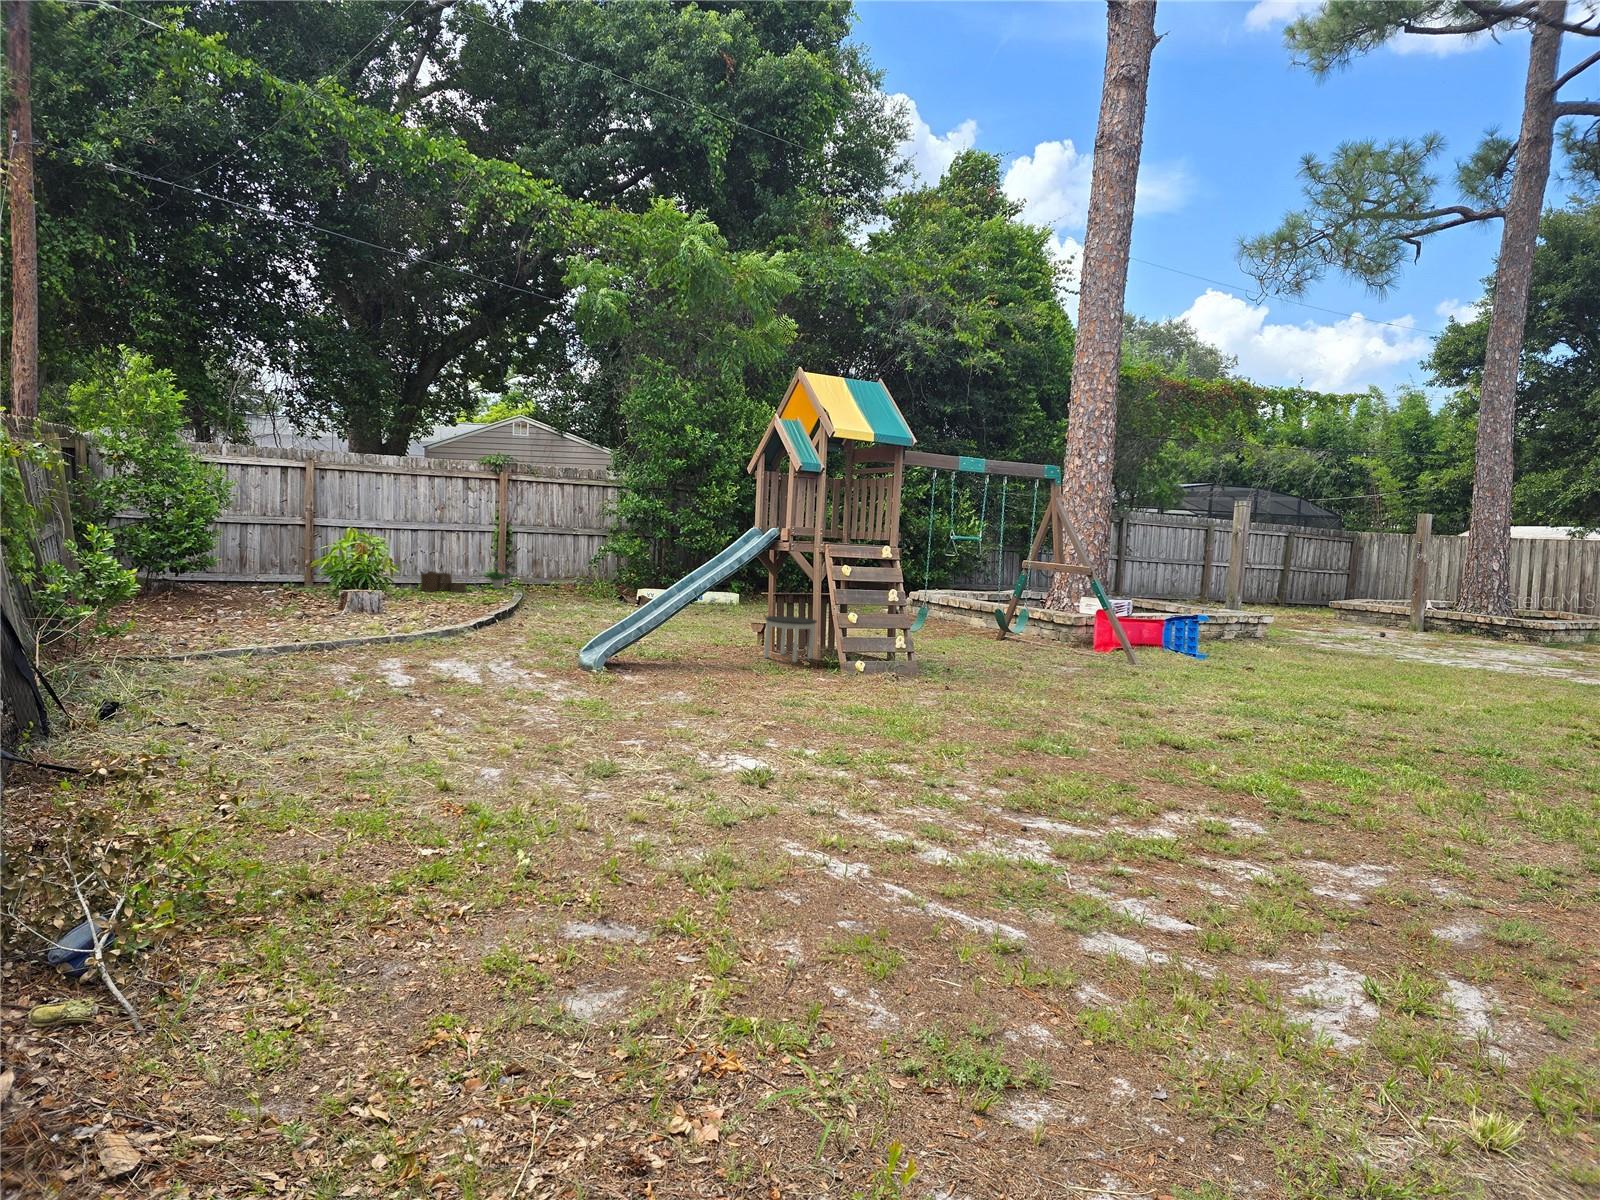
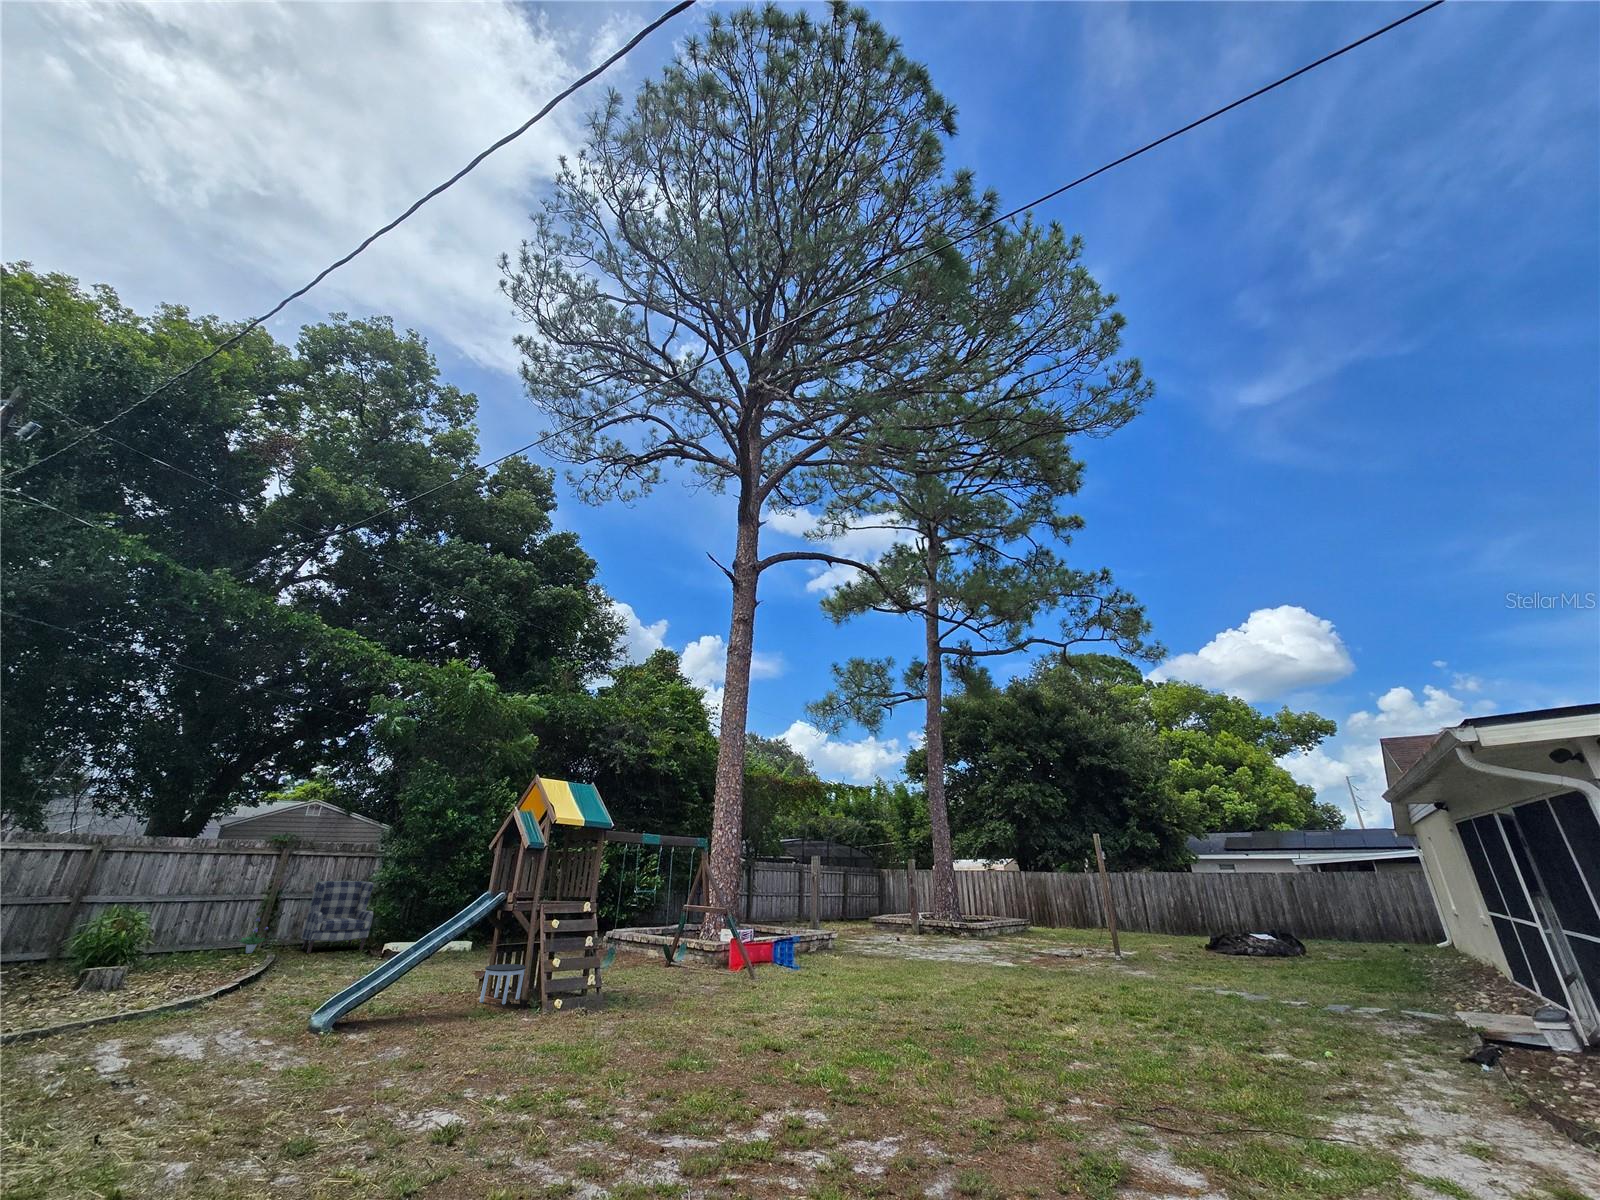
chair: none [545,513,617,594] -> present [301,881,374,953]
woven basket: present [421,571,467,592] -> none [167,939,220,962]

